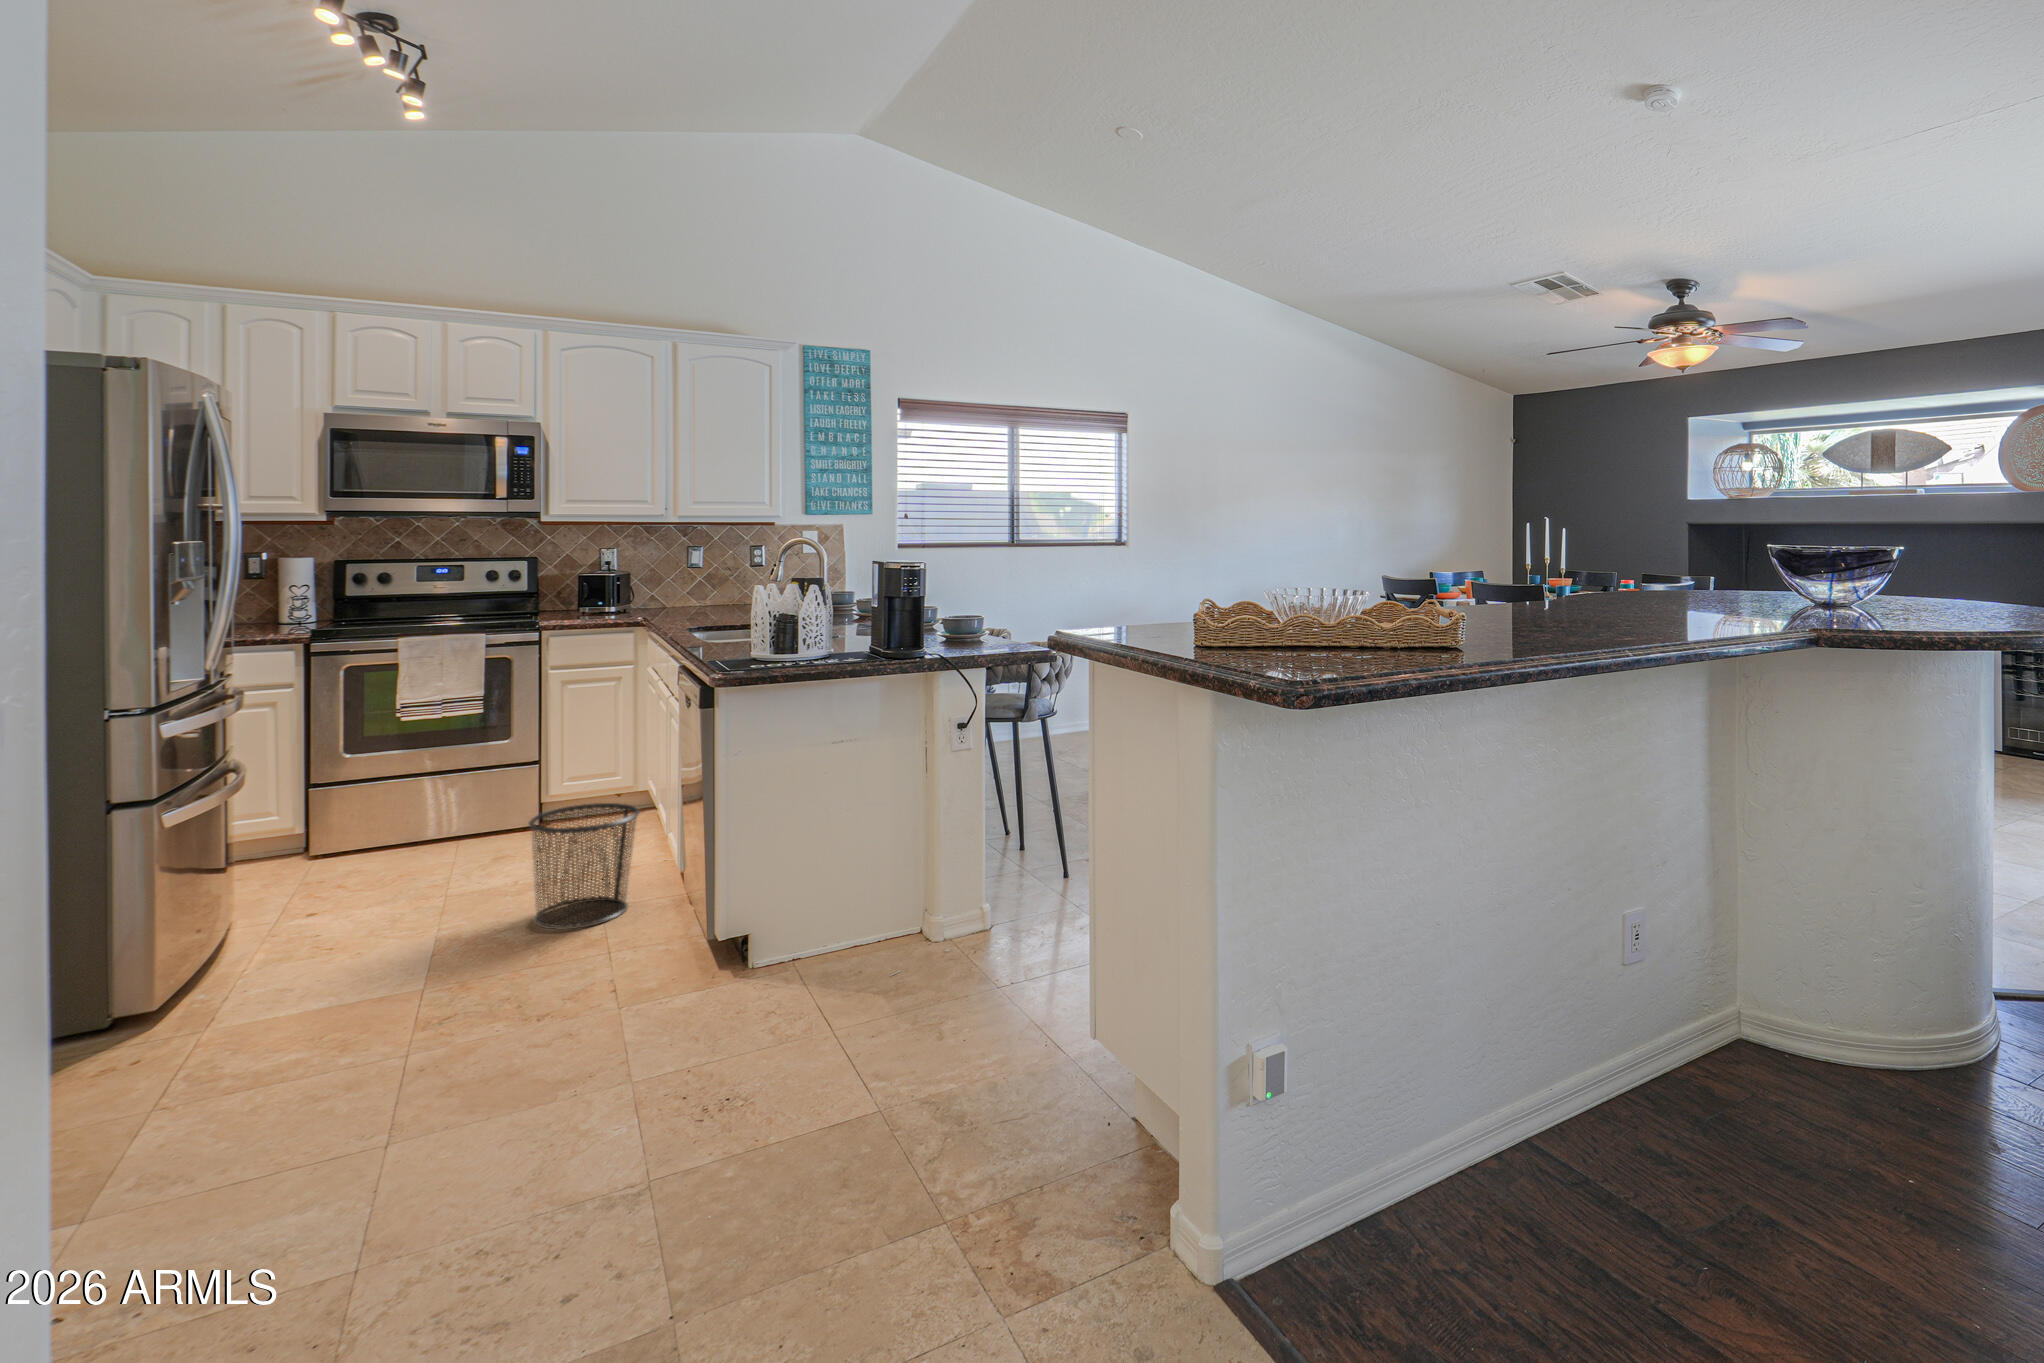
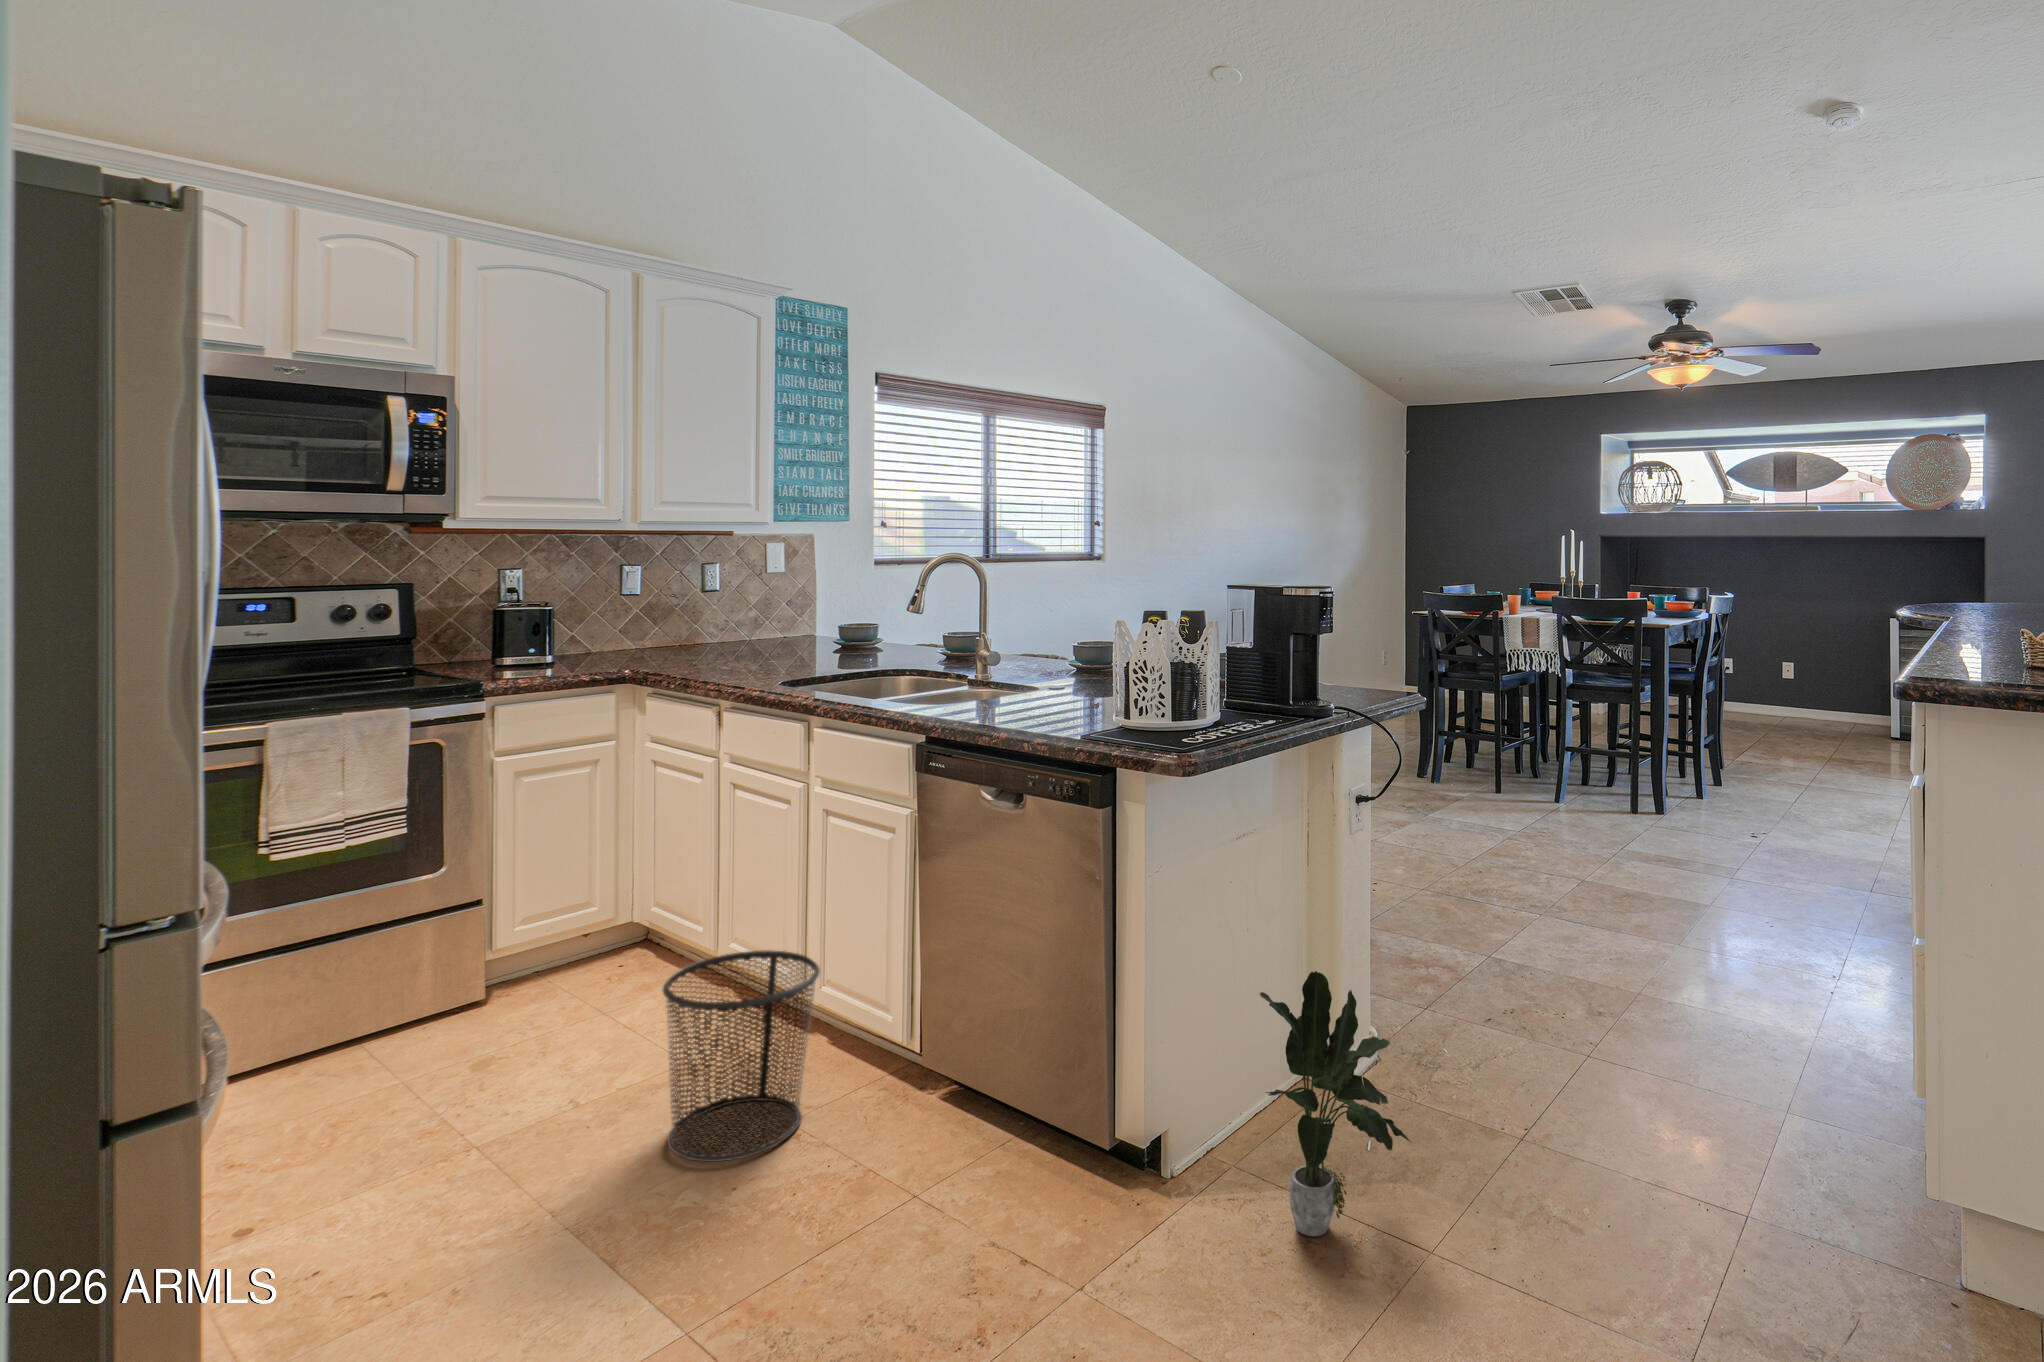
potted plant: none [738,844,880,1029] -> present [1259,971,1411,1237]

